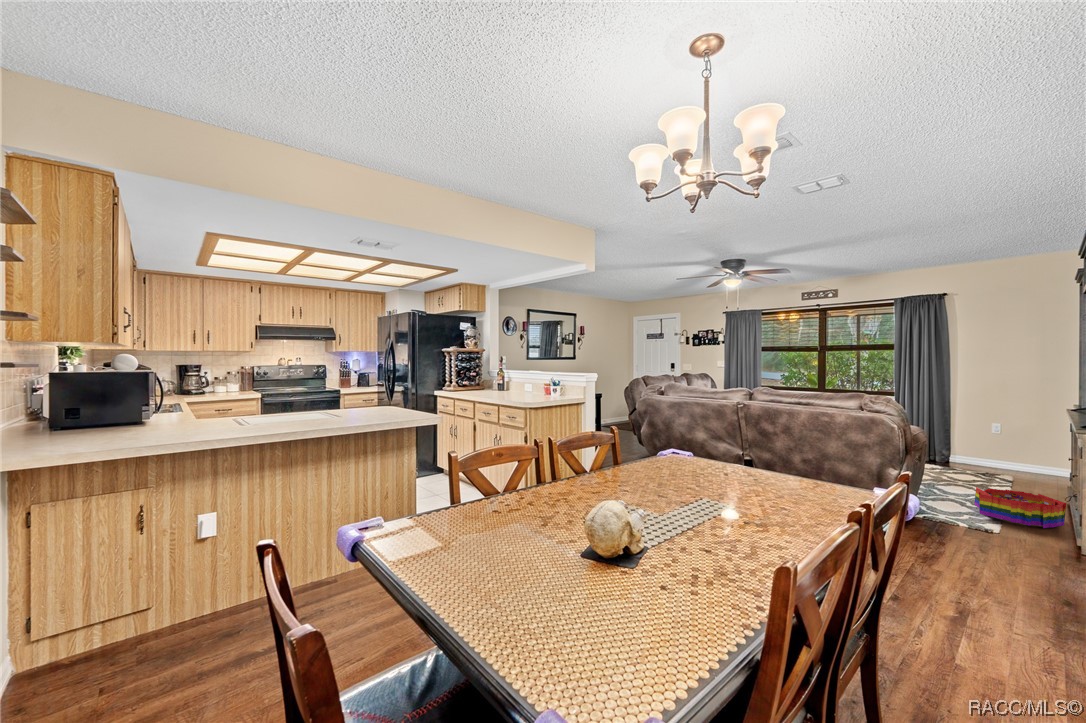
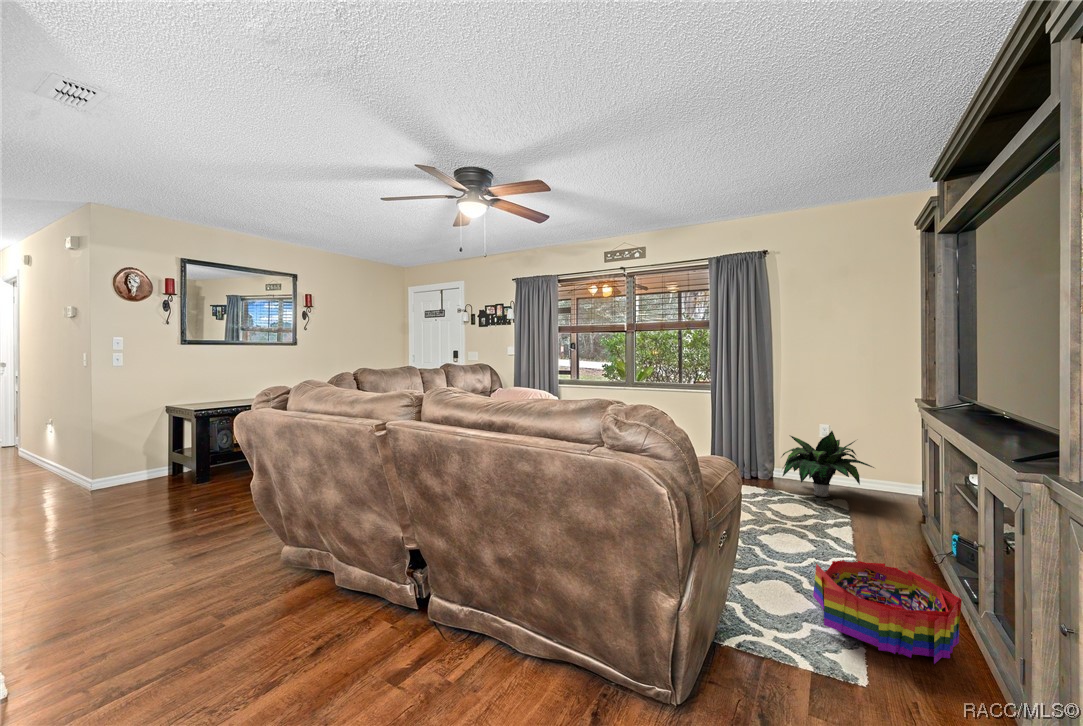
potted plant: none [955,425,1039,472] -> present [782,431,874,497]

